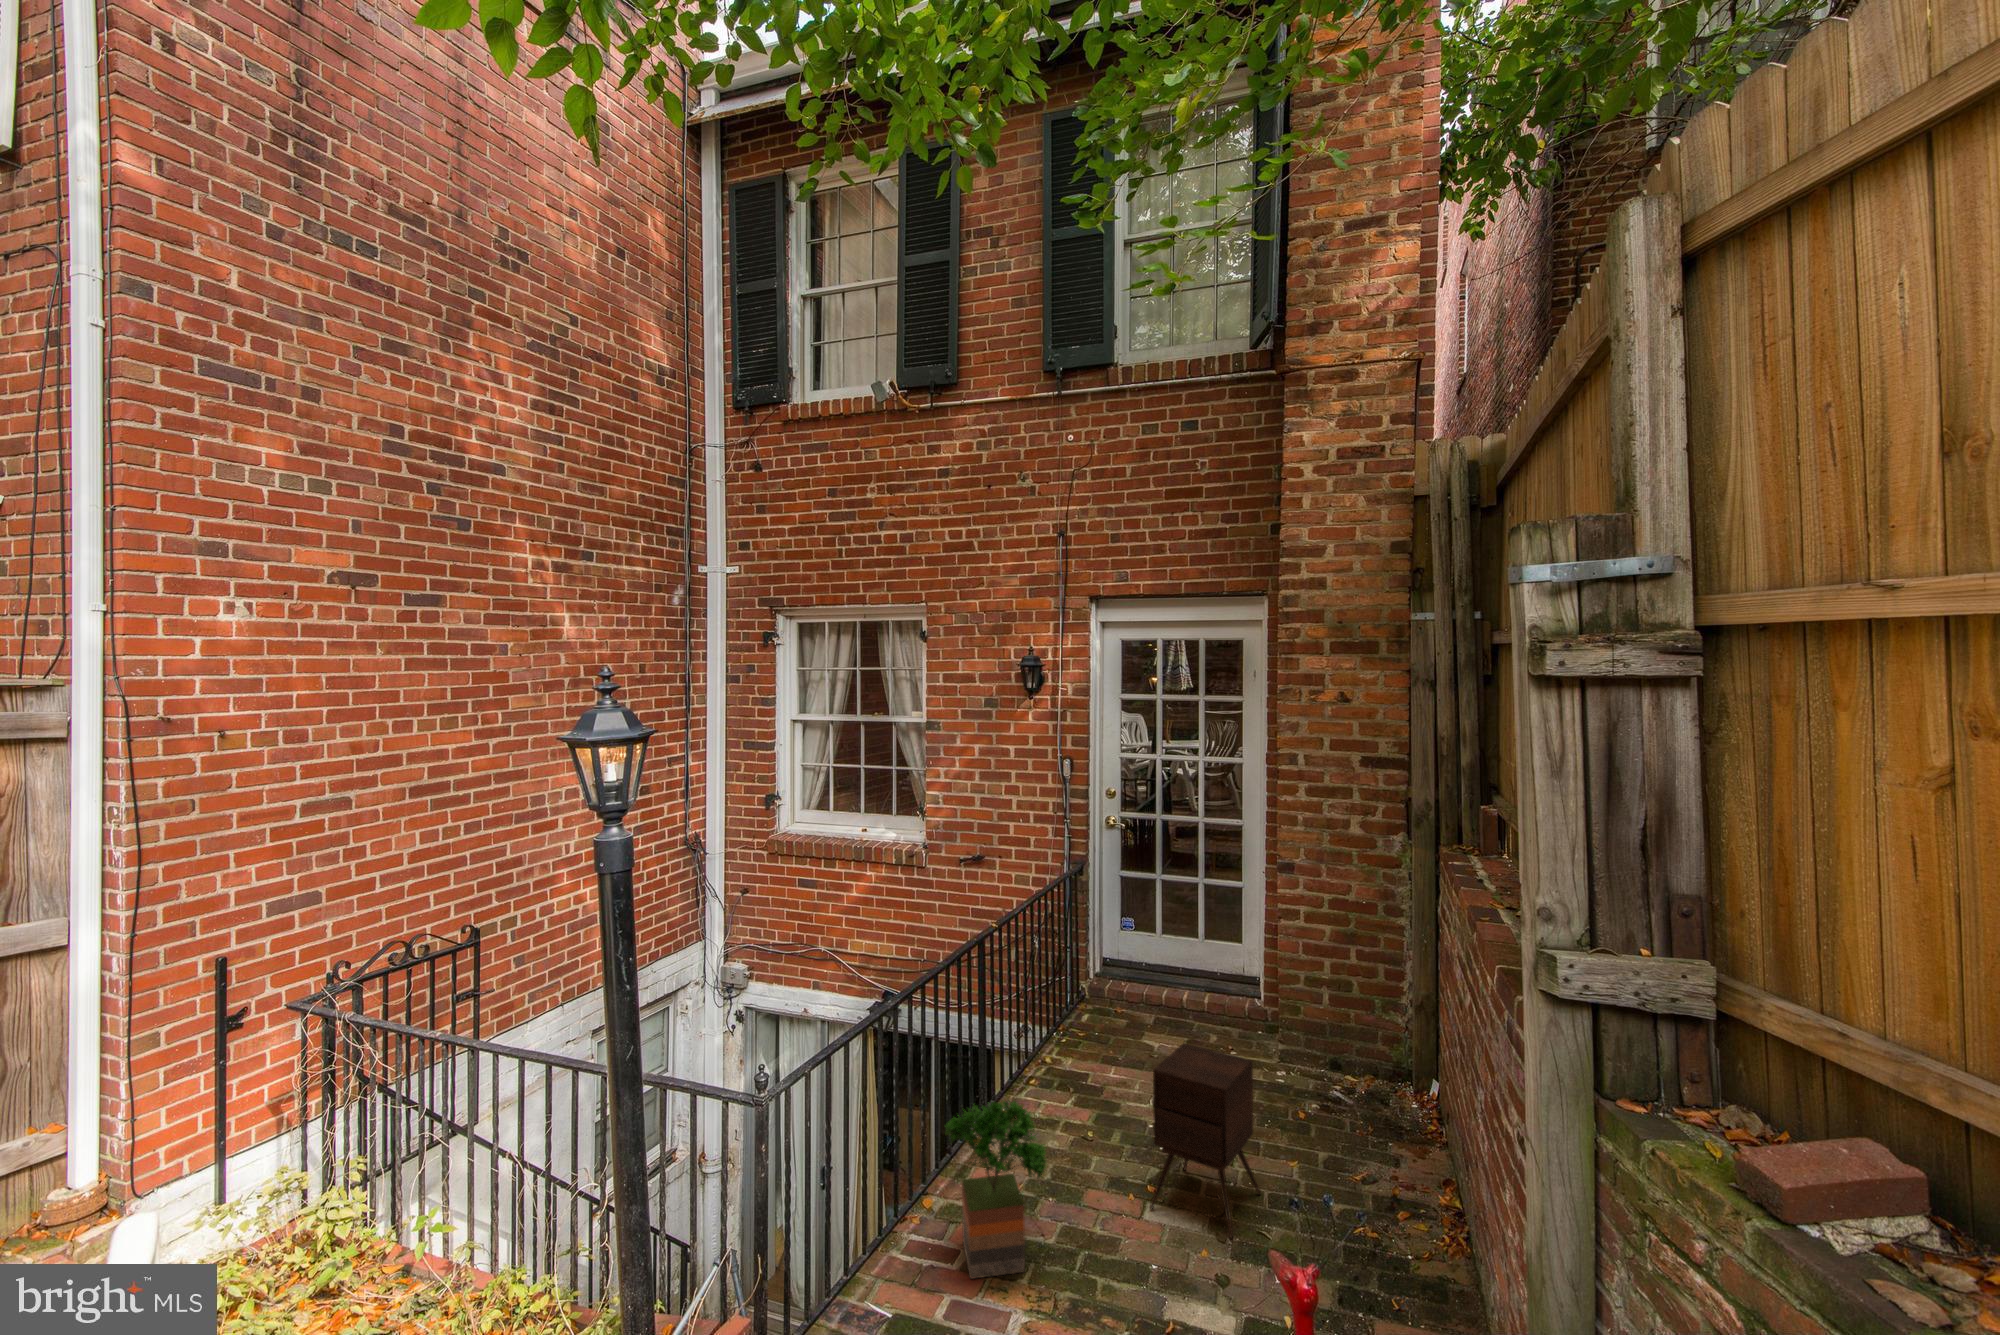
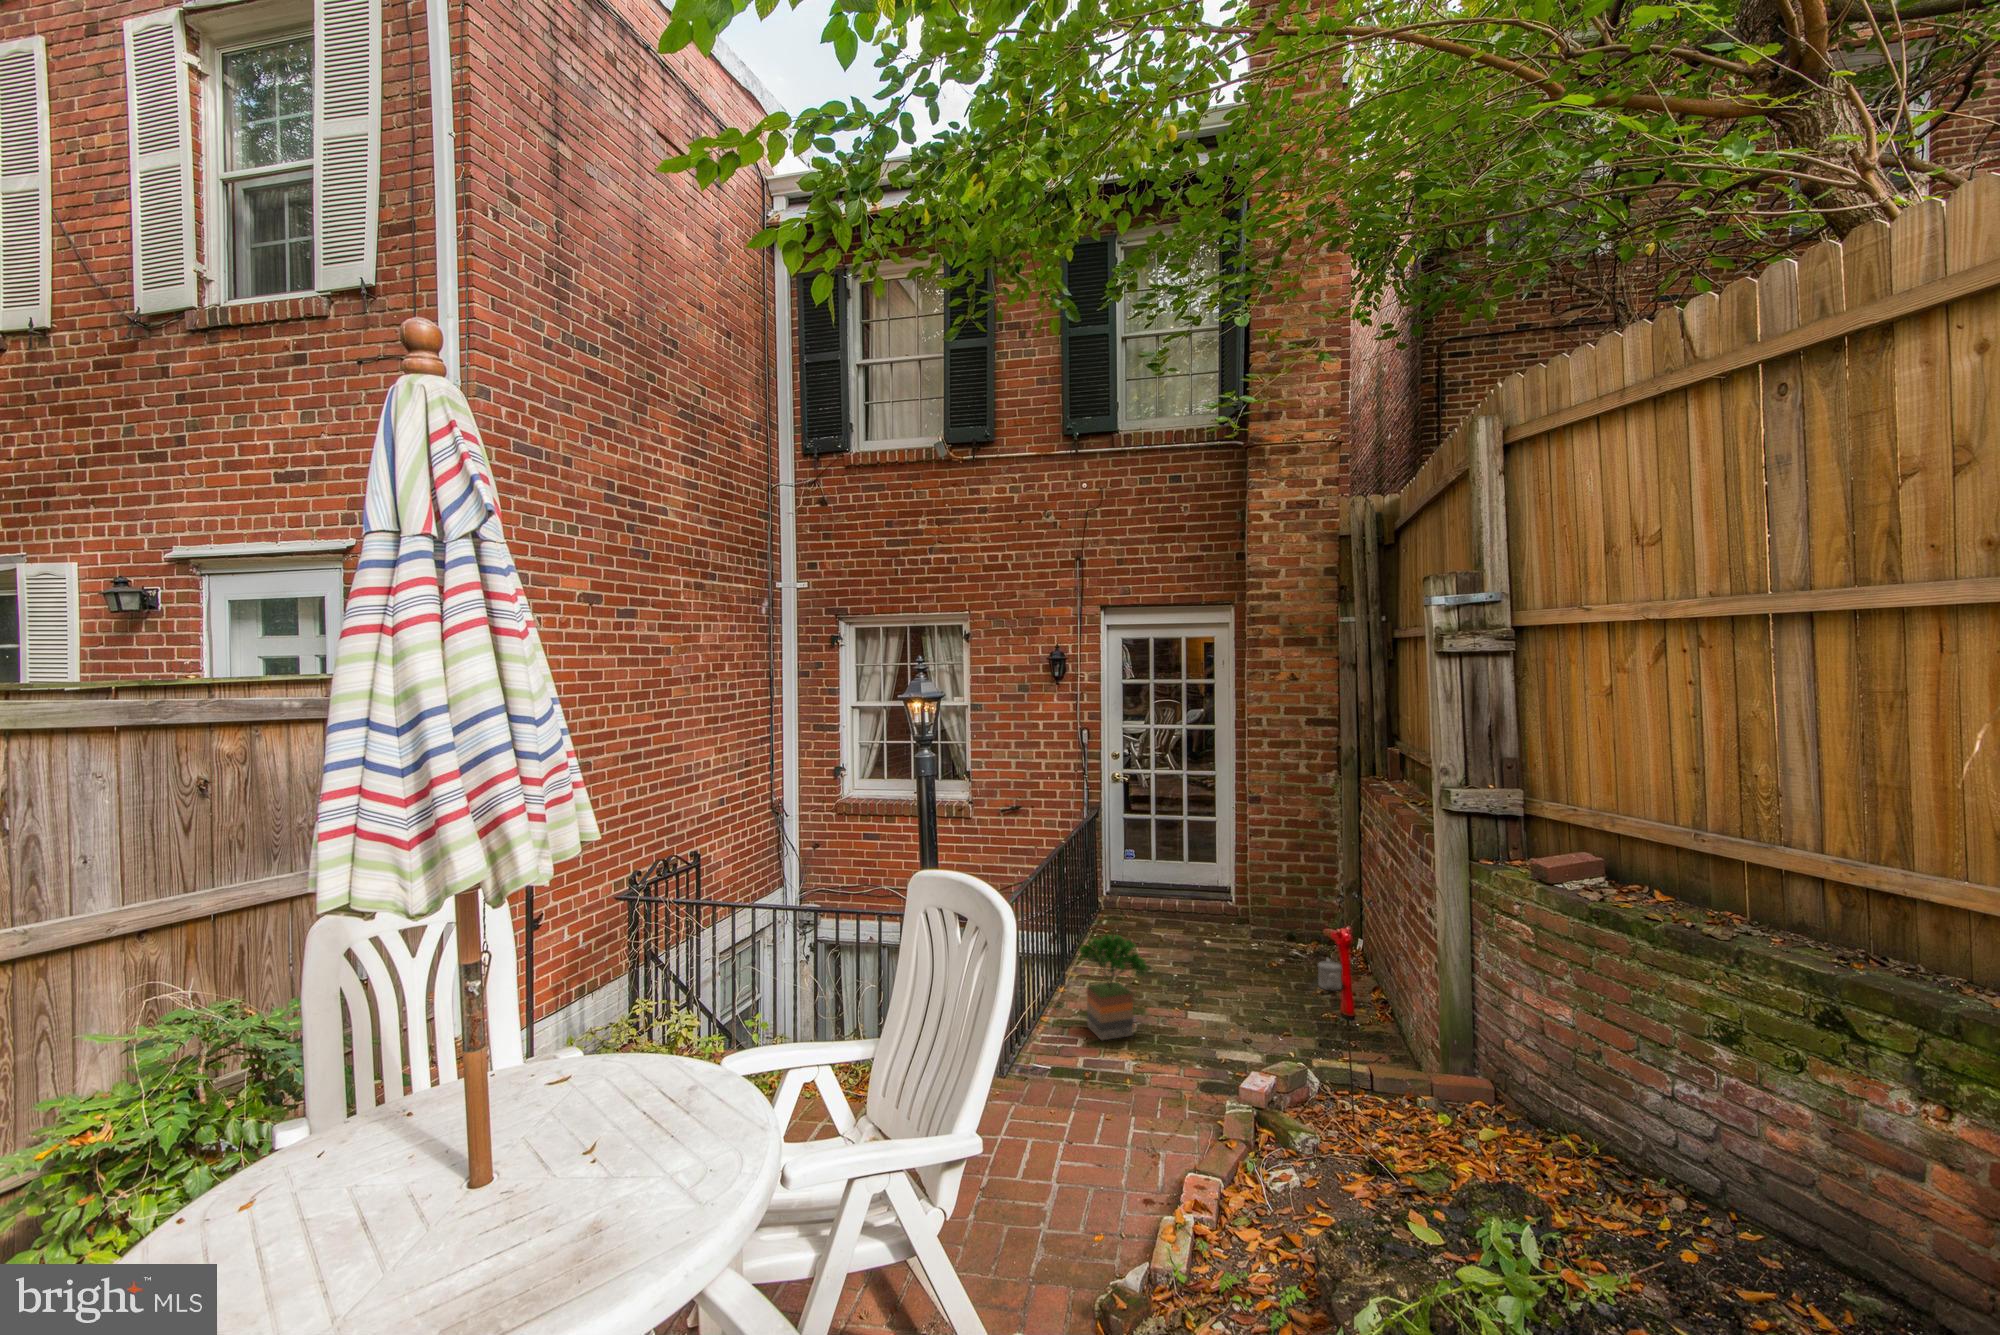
side table: present [1150,1043,1261,1238] -> none [1197,902,1264,1012]
watering can: none [1352,1139,1392,1201] -> present [1318,958,1342,991]

